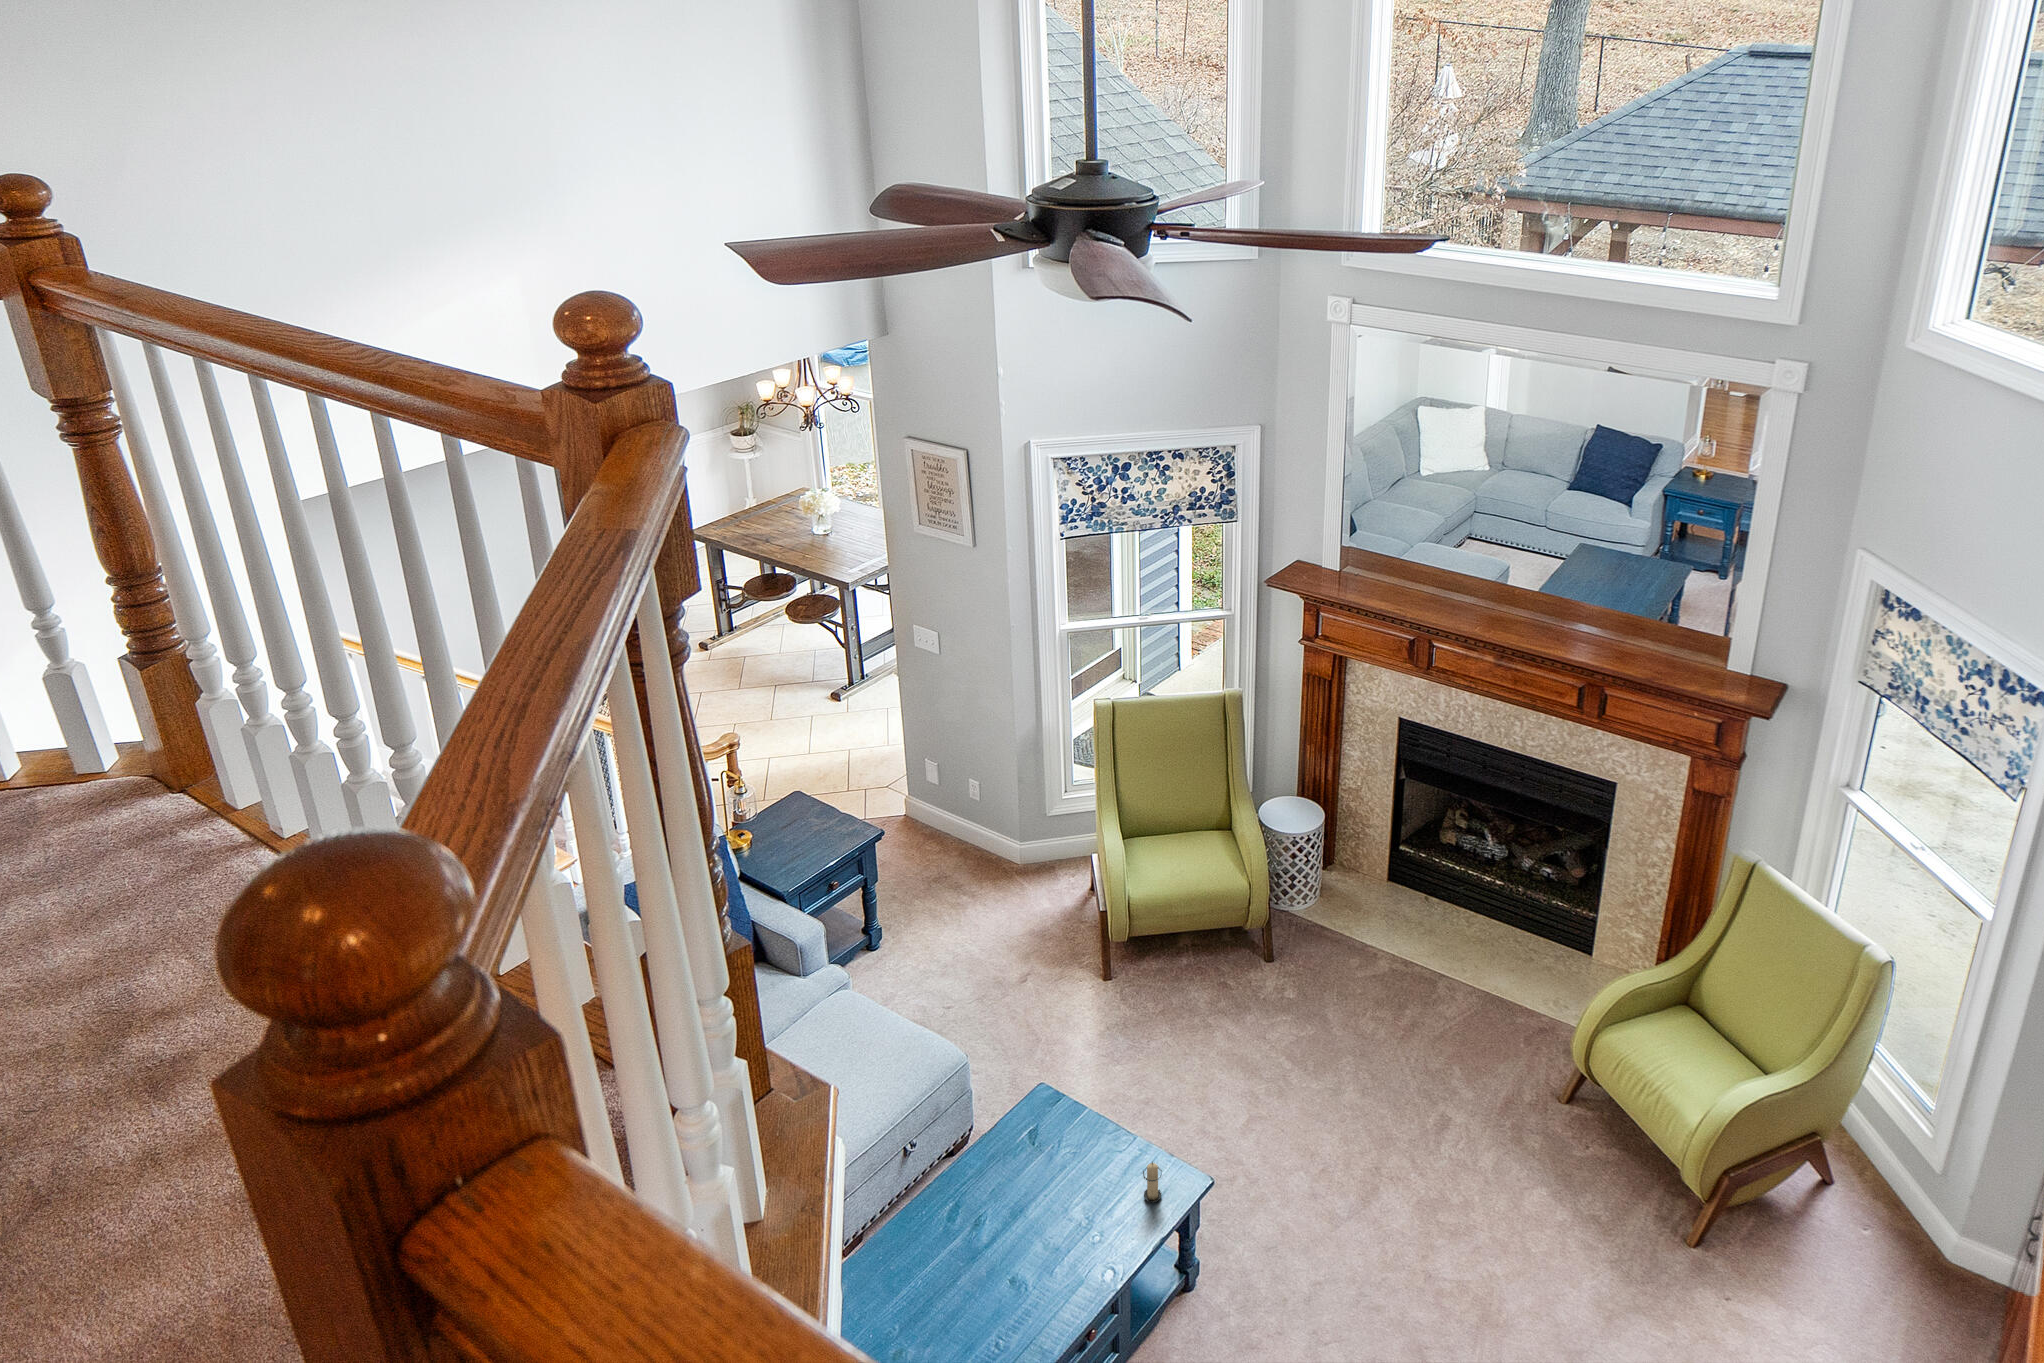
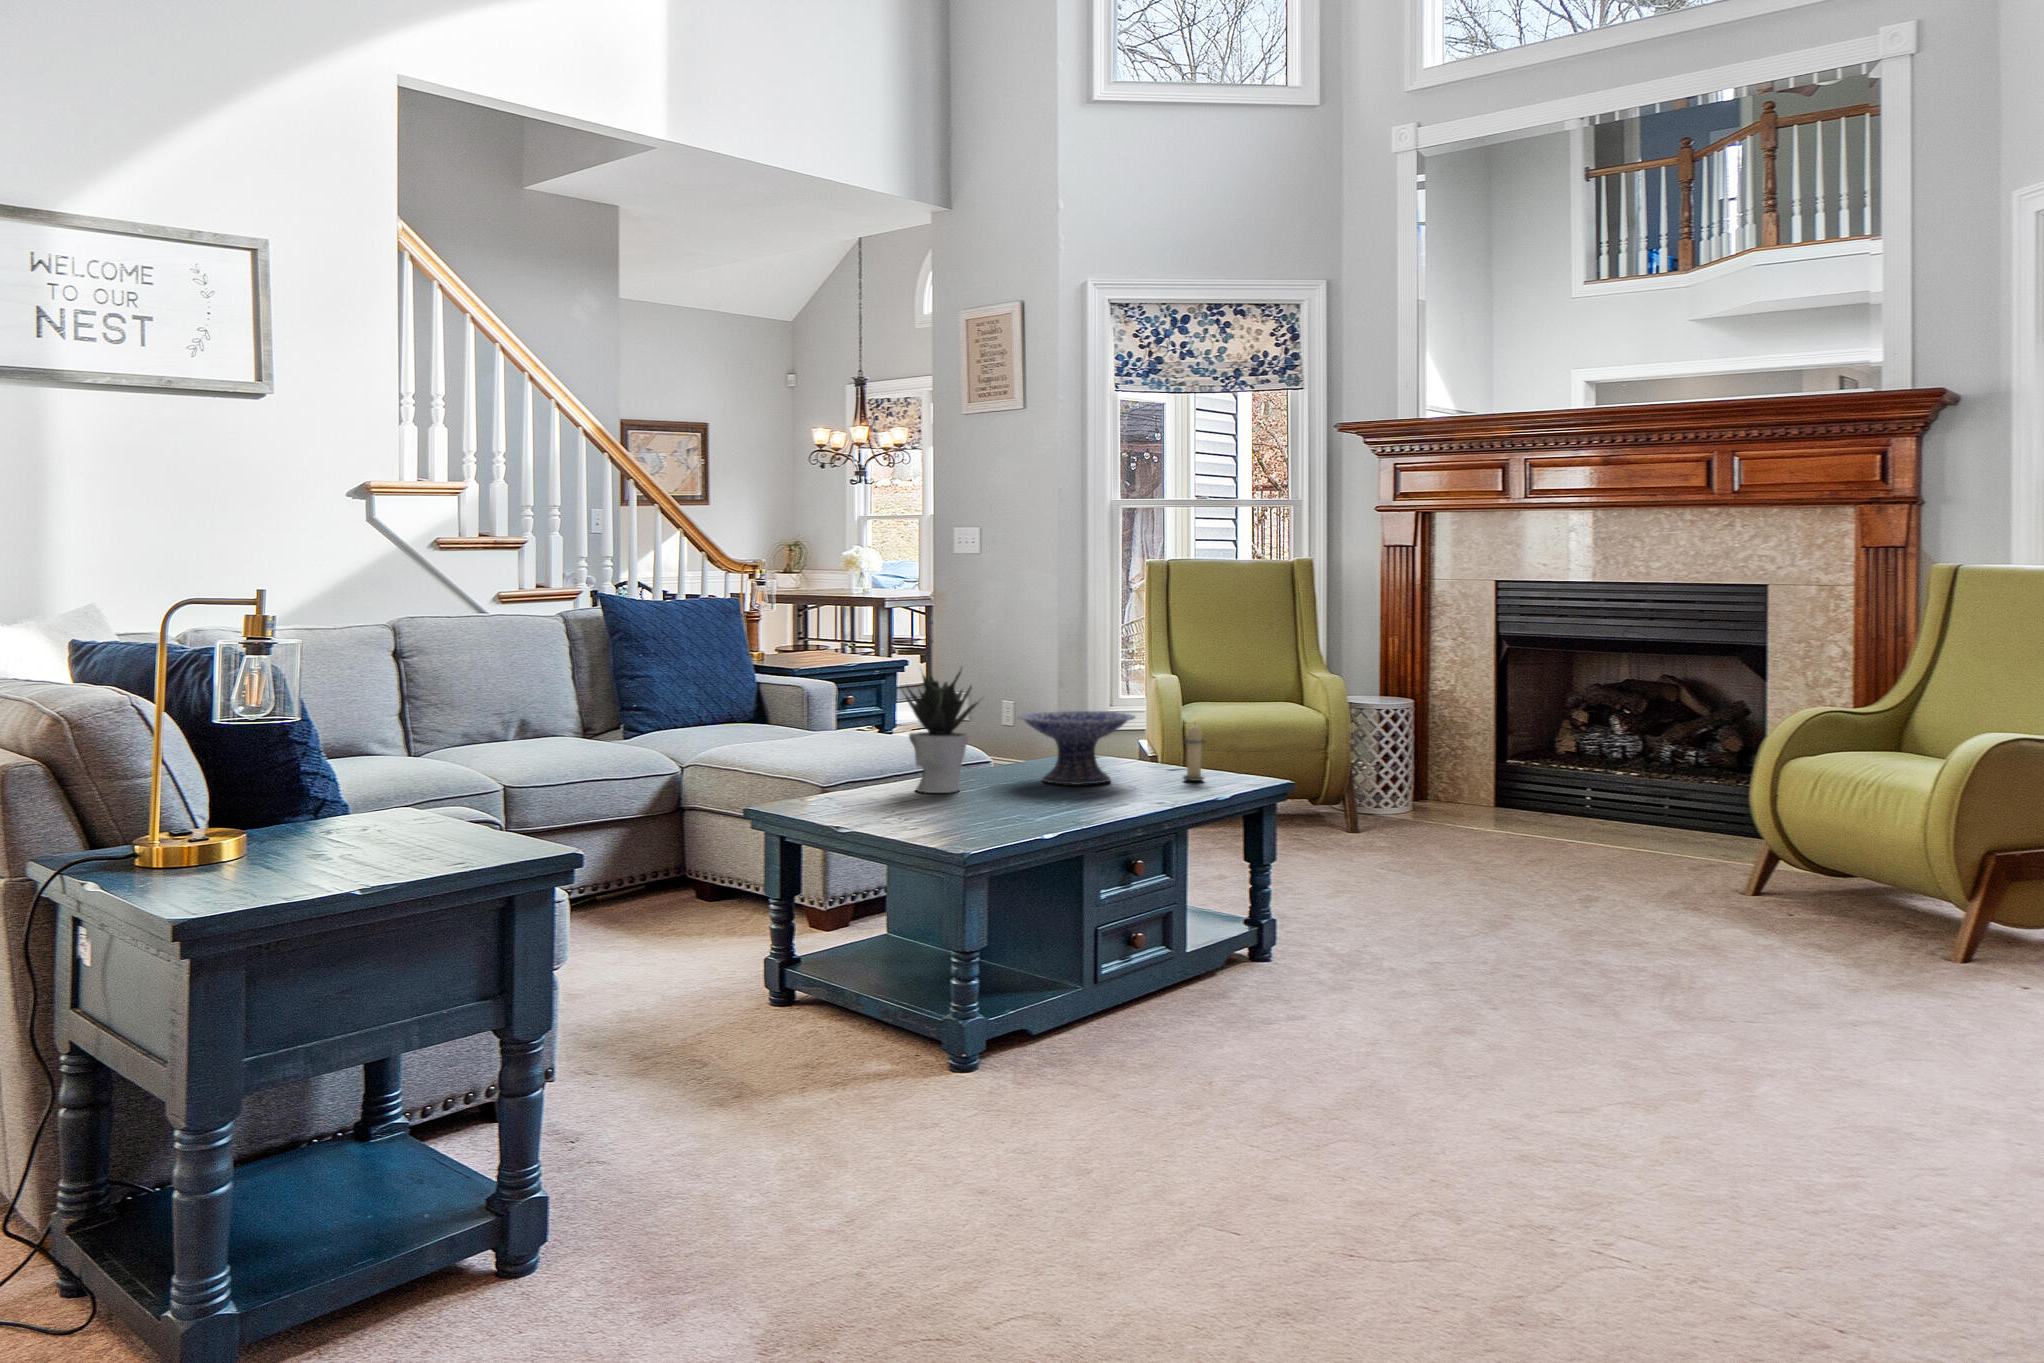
decorative bowl: none [1010,1140,1106,1237] -> present [1018,711,1135,785]
potted plant: none [914,1188,984,1290] -> present [904,669,978,793]

